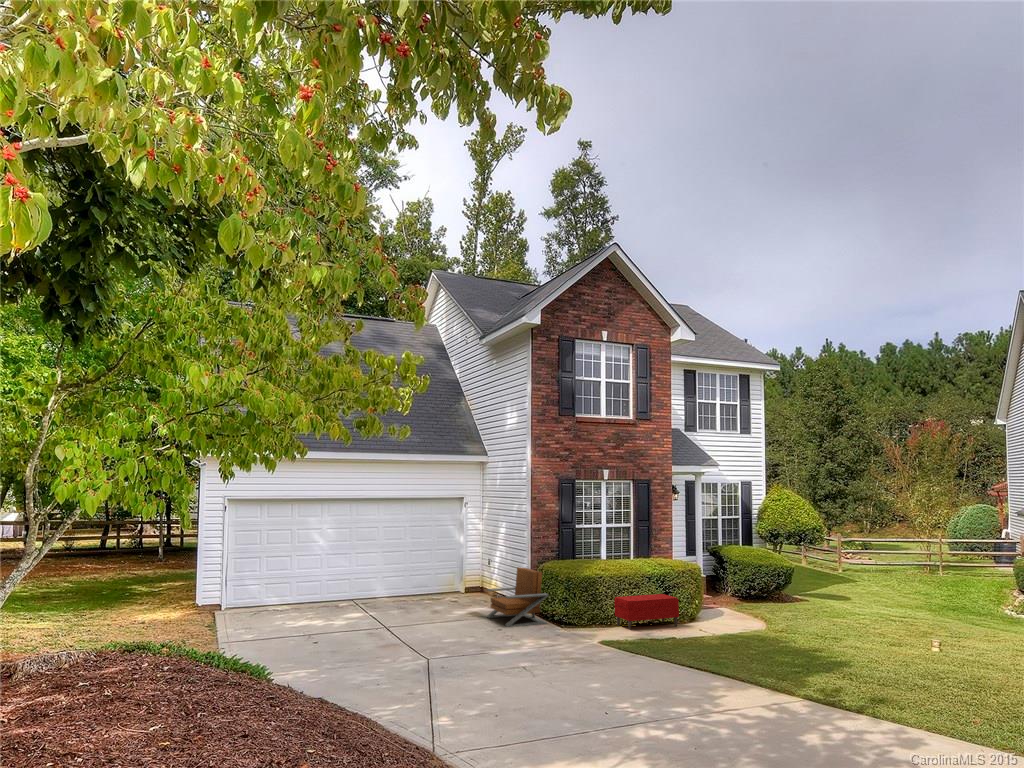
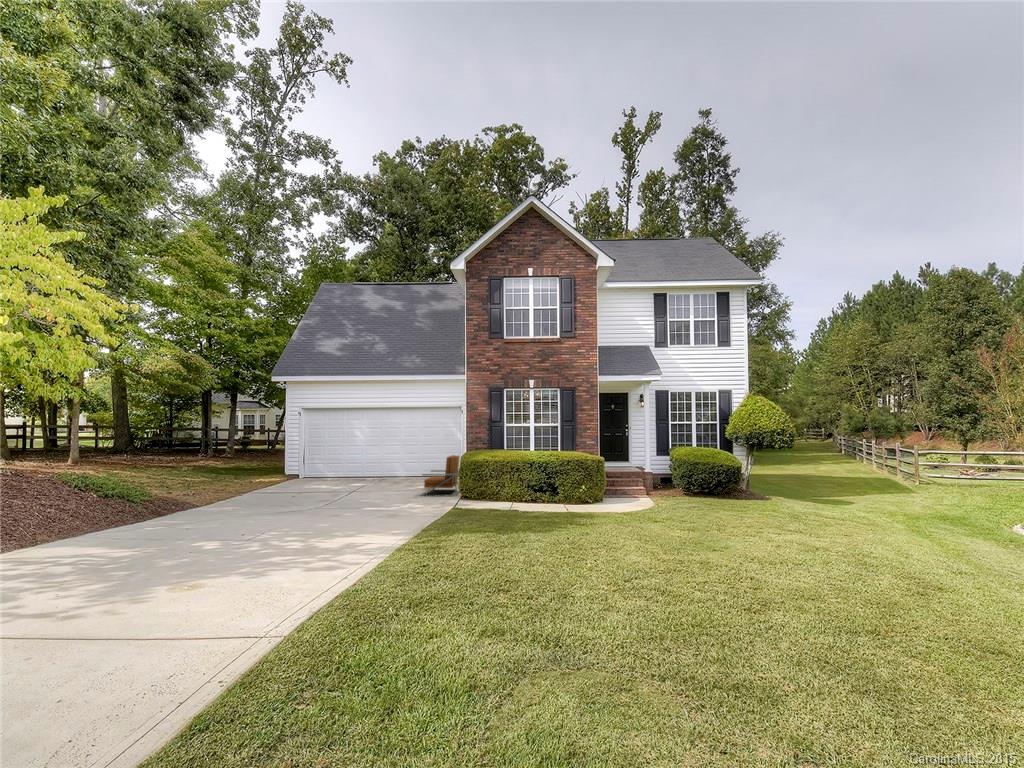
bench: present [615,594,679,630] -> none [495,478,545,504]

